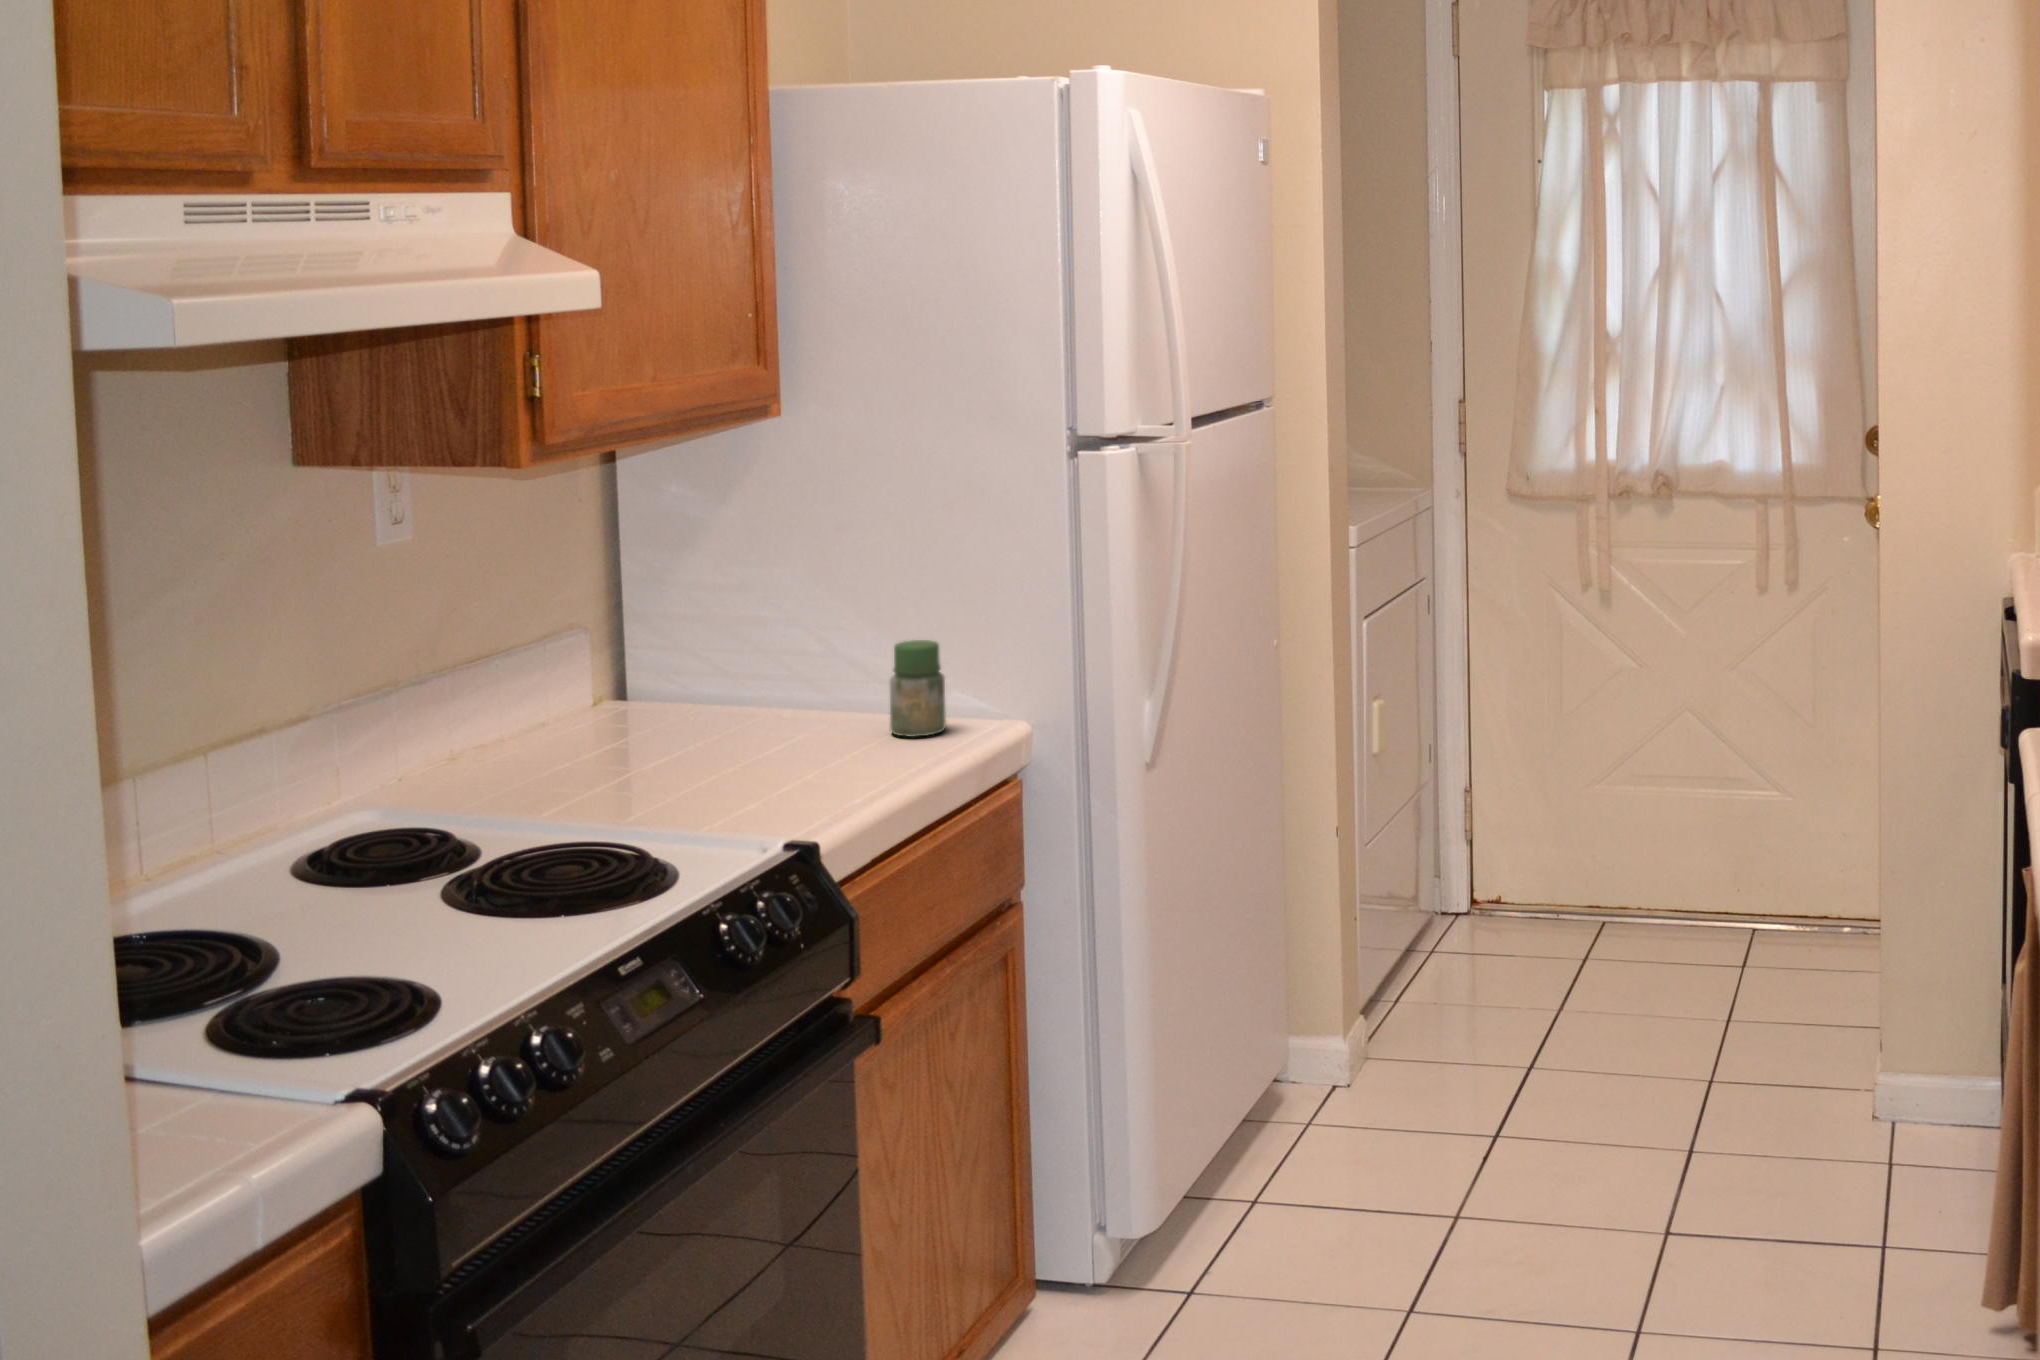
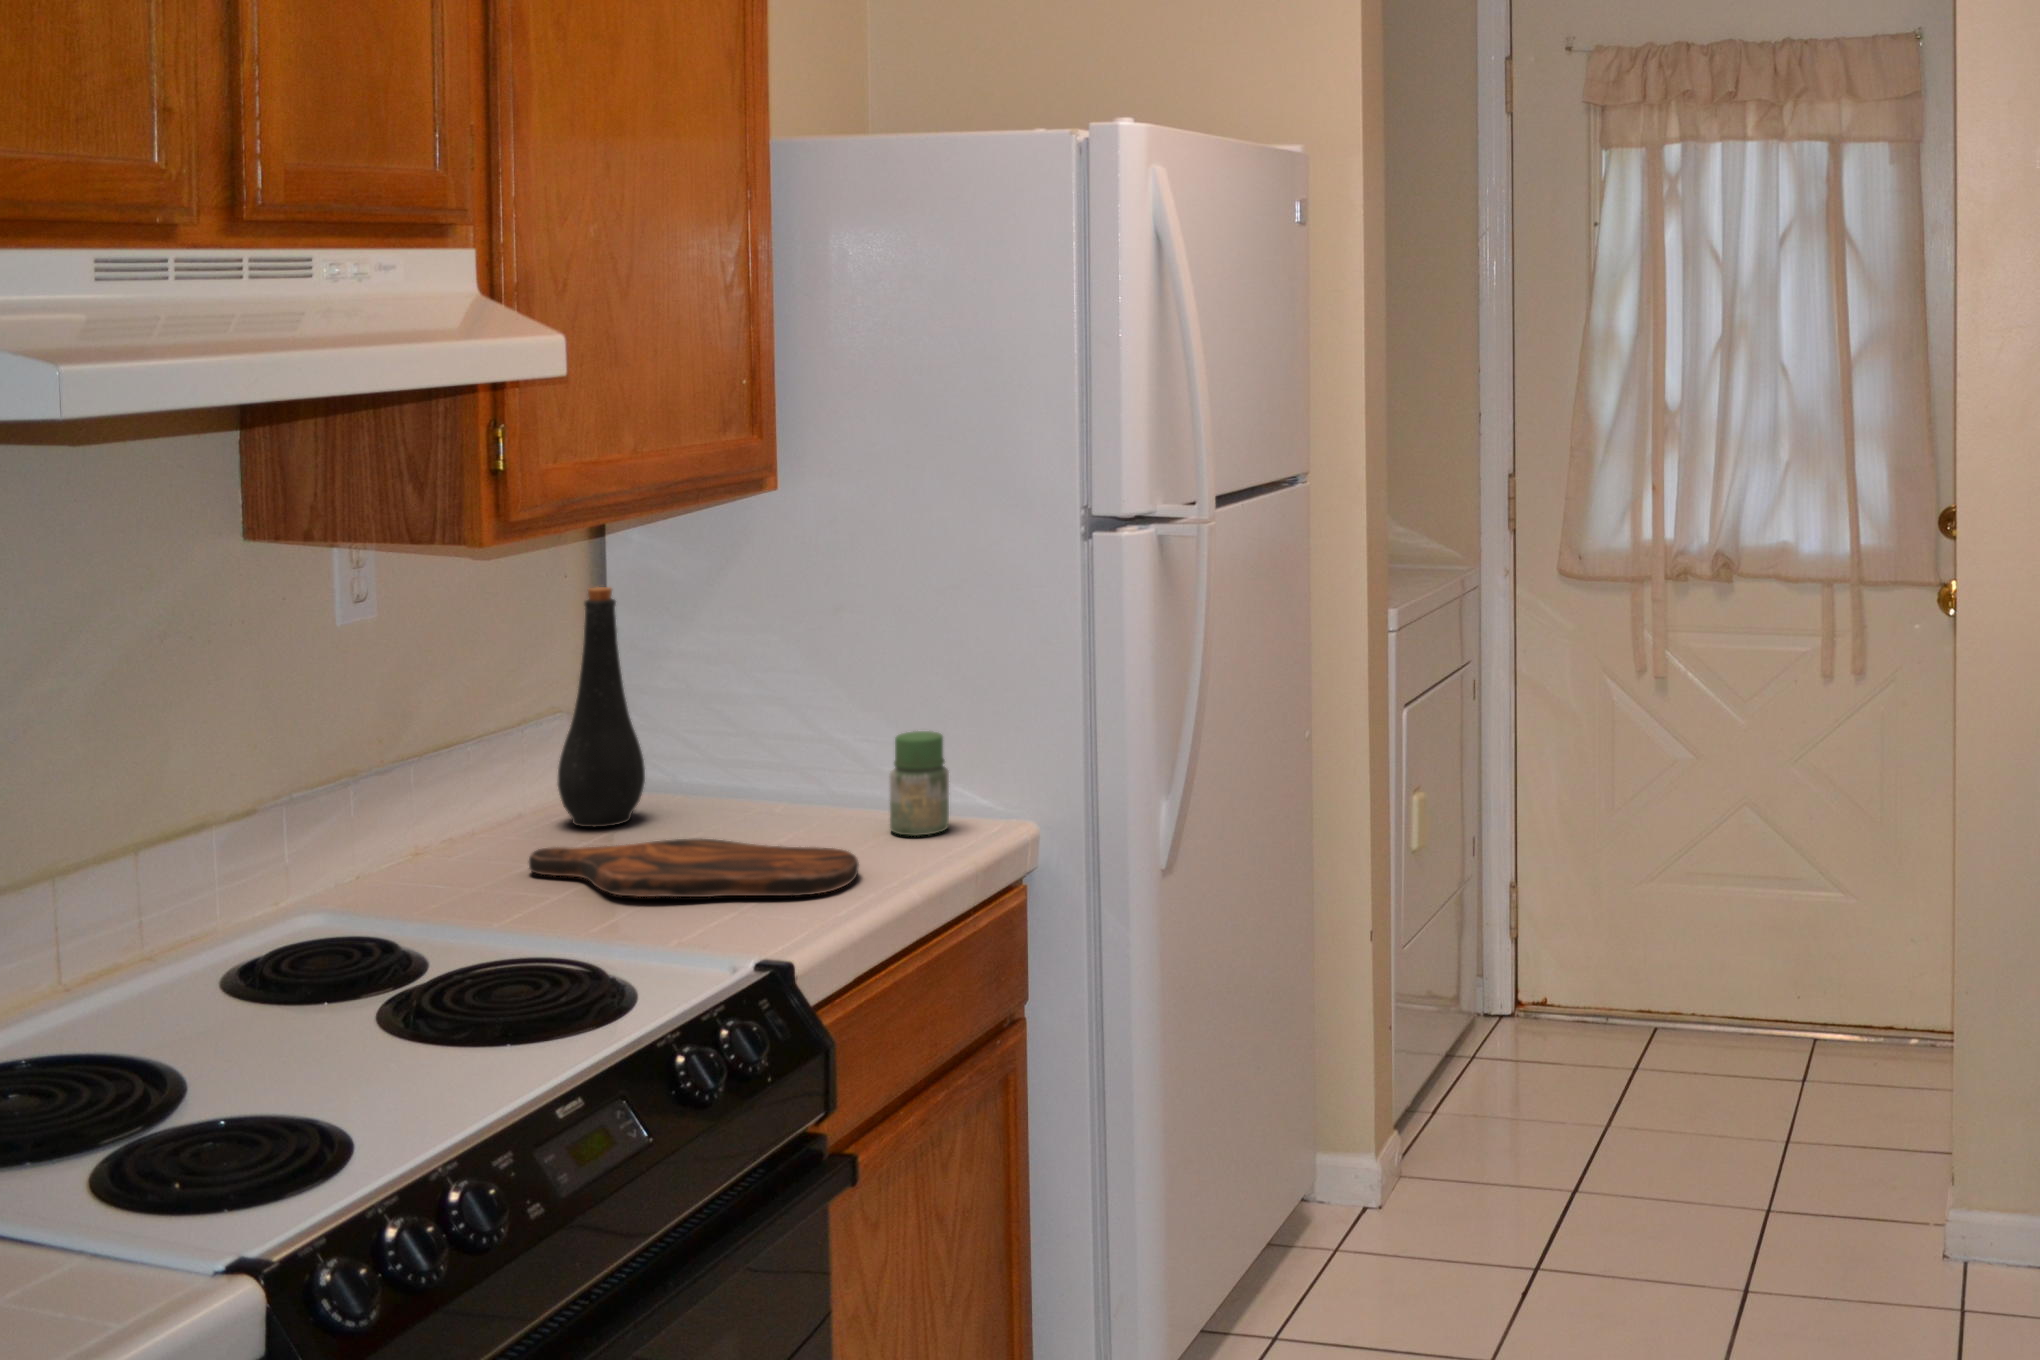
bottle: none [574,510,656,735] -> present [558,587,645,827]
cutting board: none [556,741,867,792] -> present [529,839,859,897]

